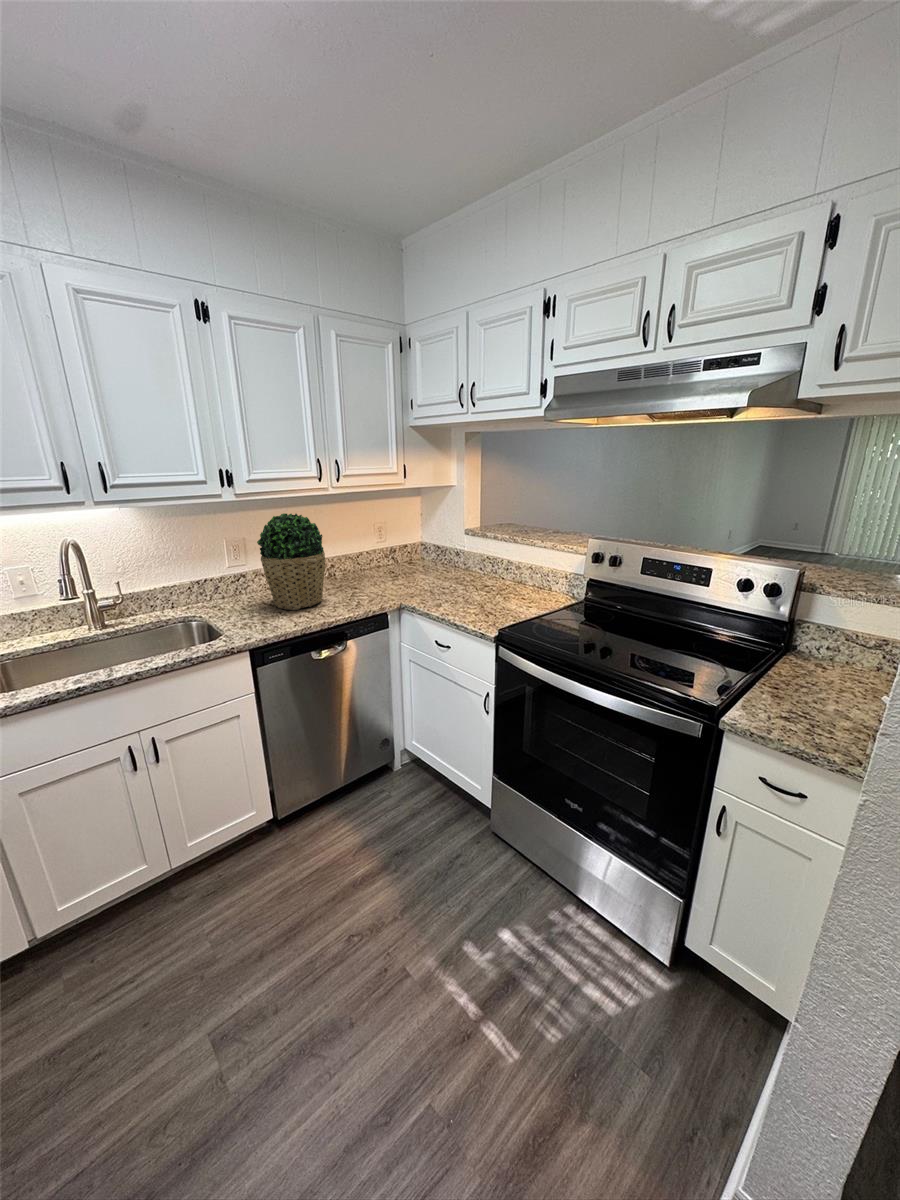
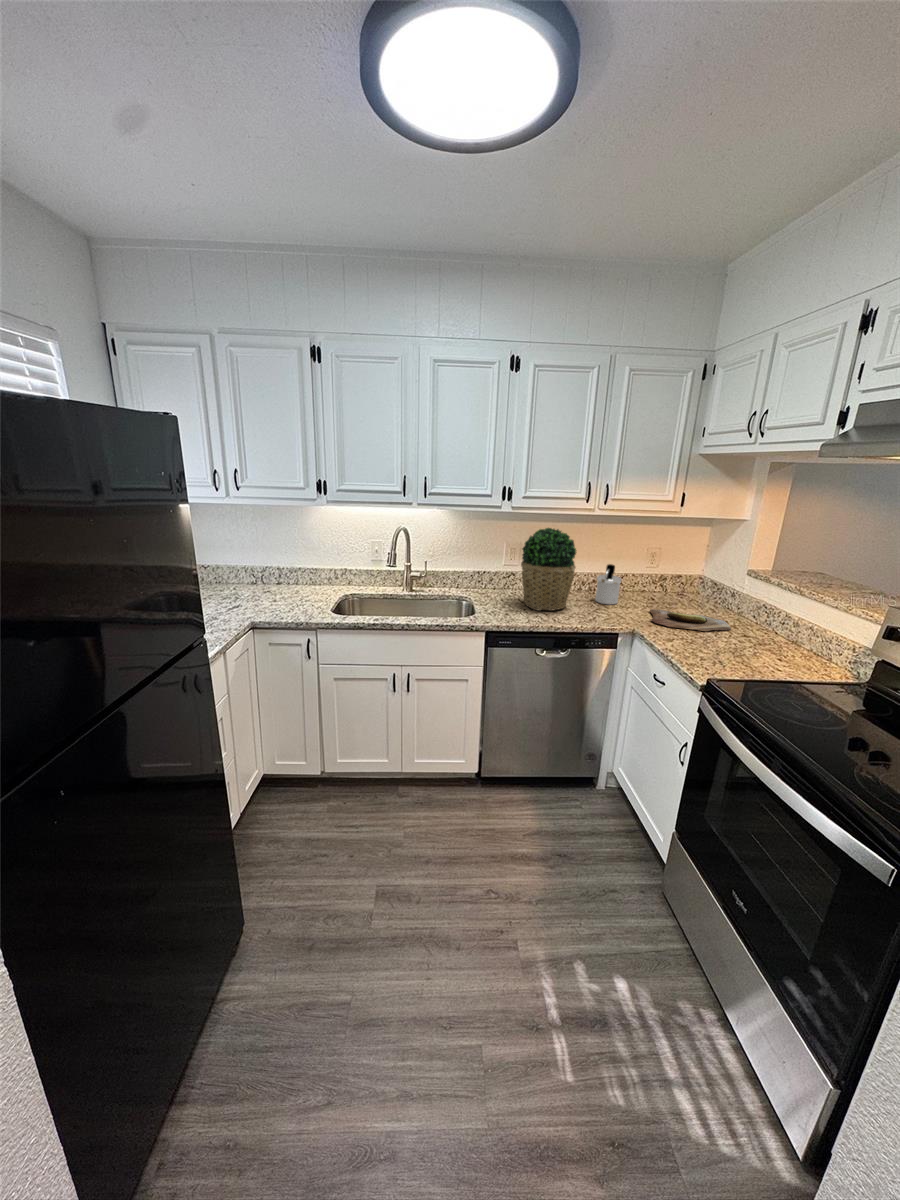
soap dispenser: none [341,545,367,587] -> present [596,564,621,604]
cutting board: none [401,577,473,594] -> present [650,609,731,631]

